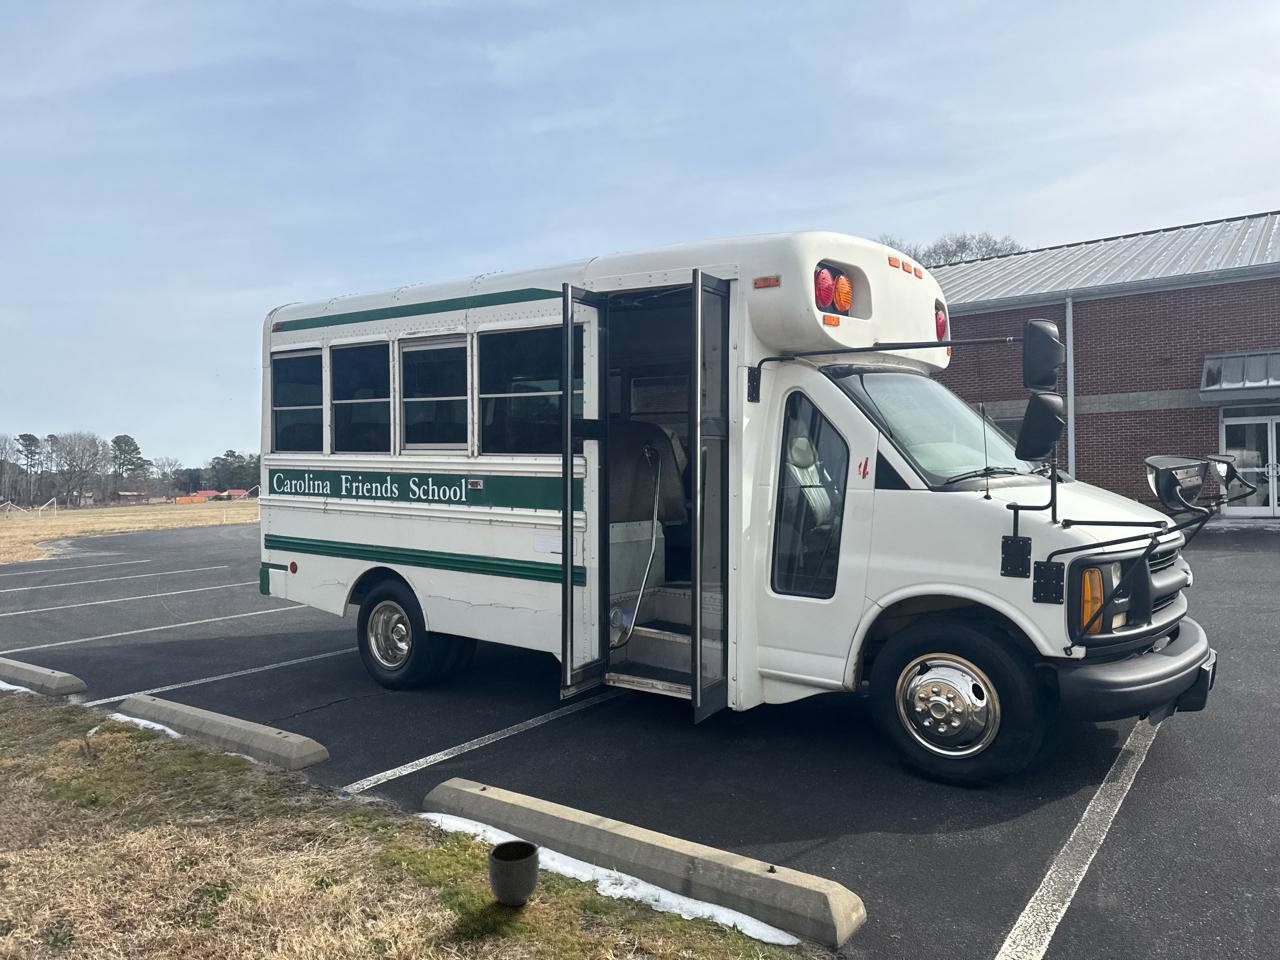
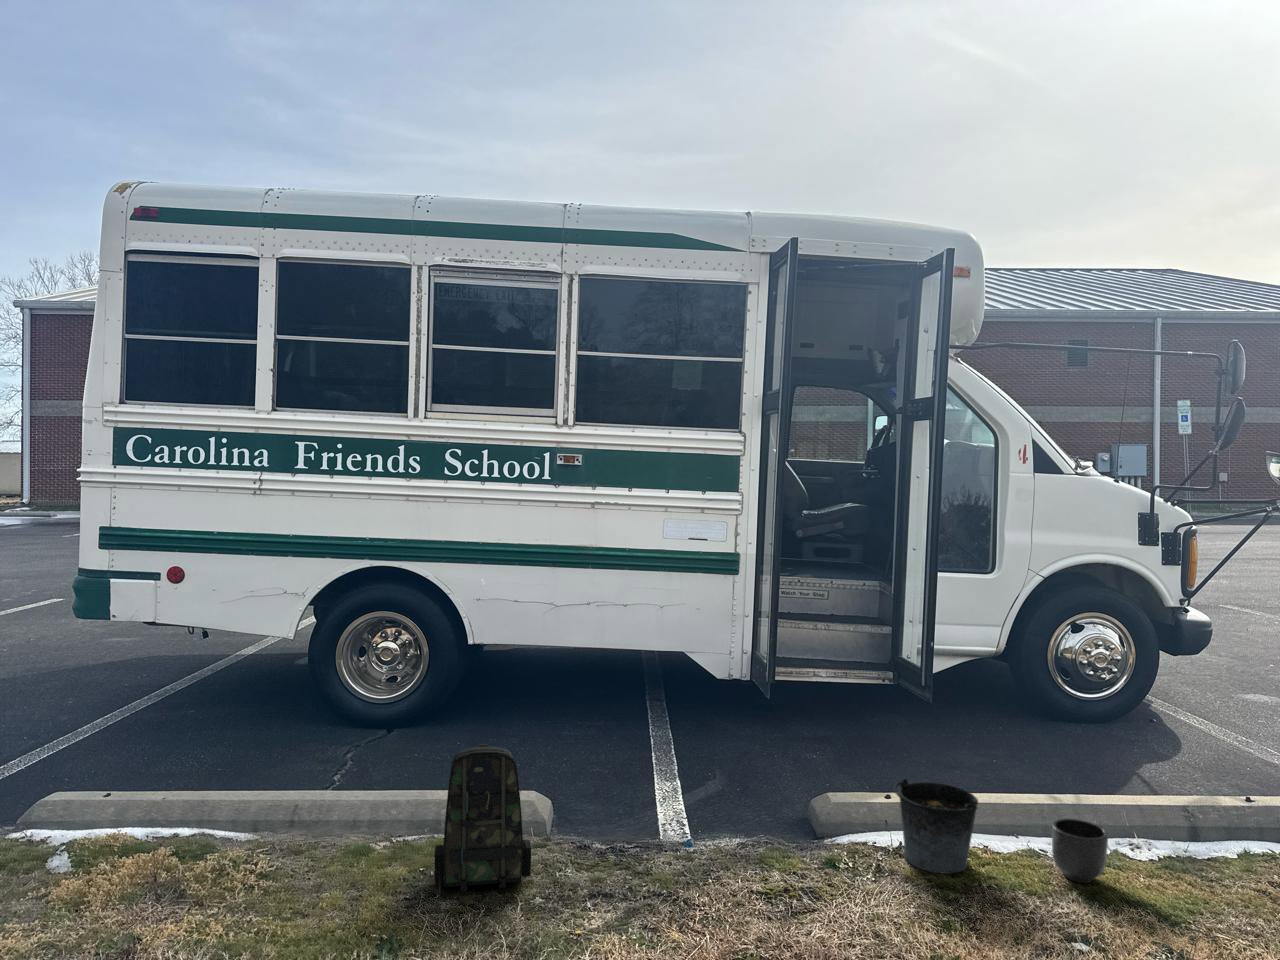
backpack: none [155,692,235,792] -> present [434,744,531,894]
bucket: none [407,776,485,867] -> present [894,779,978,874]

